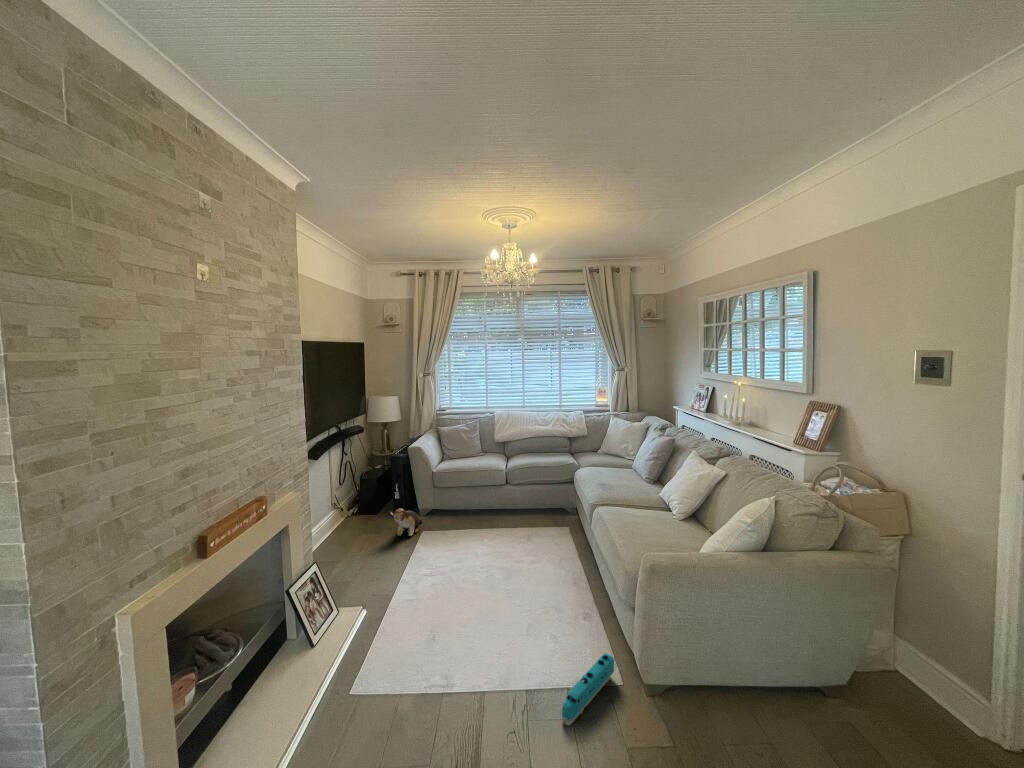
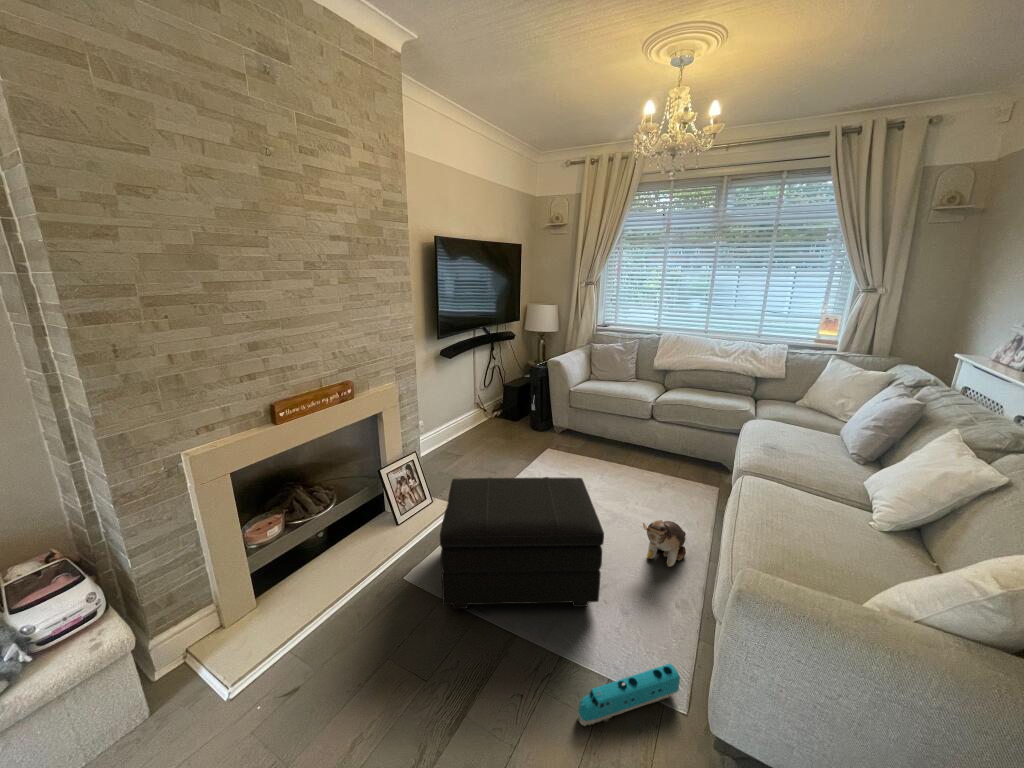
plush toy: present [391,508,422,536] -> present [643,520,686,567]
footstool: none [382,540,536,696] -> present [440,477,604,609]

